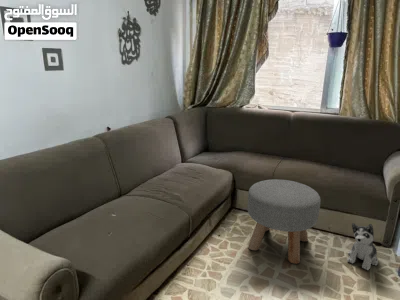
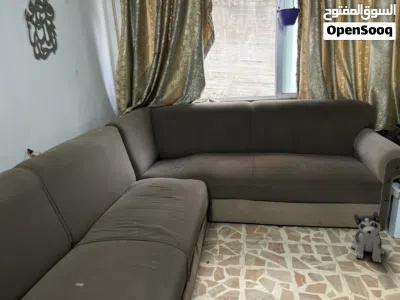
ottoman: present [248,179,321,264] -> none [237,179,324,277]

